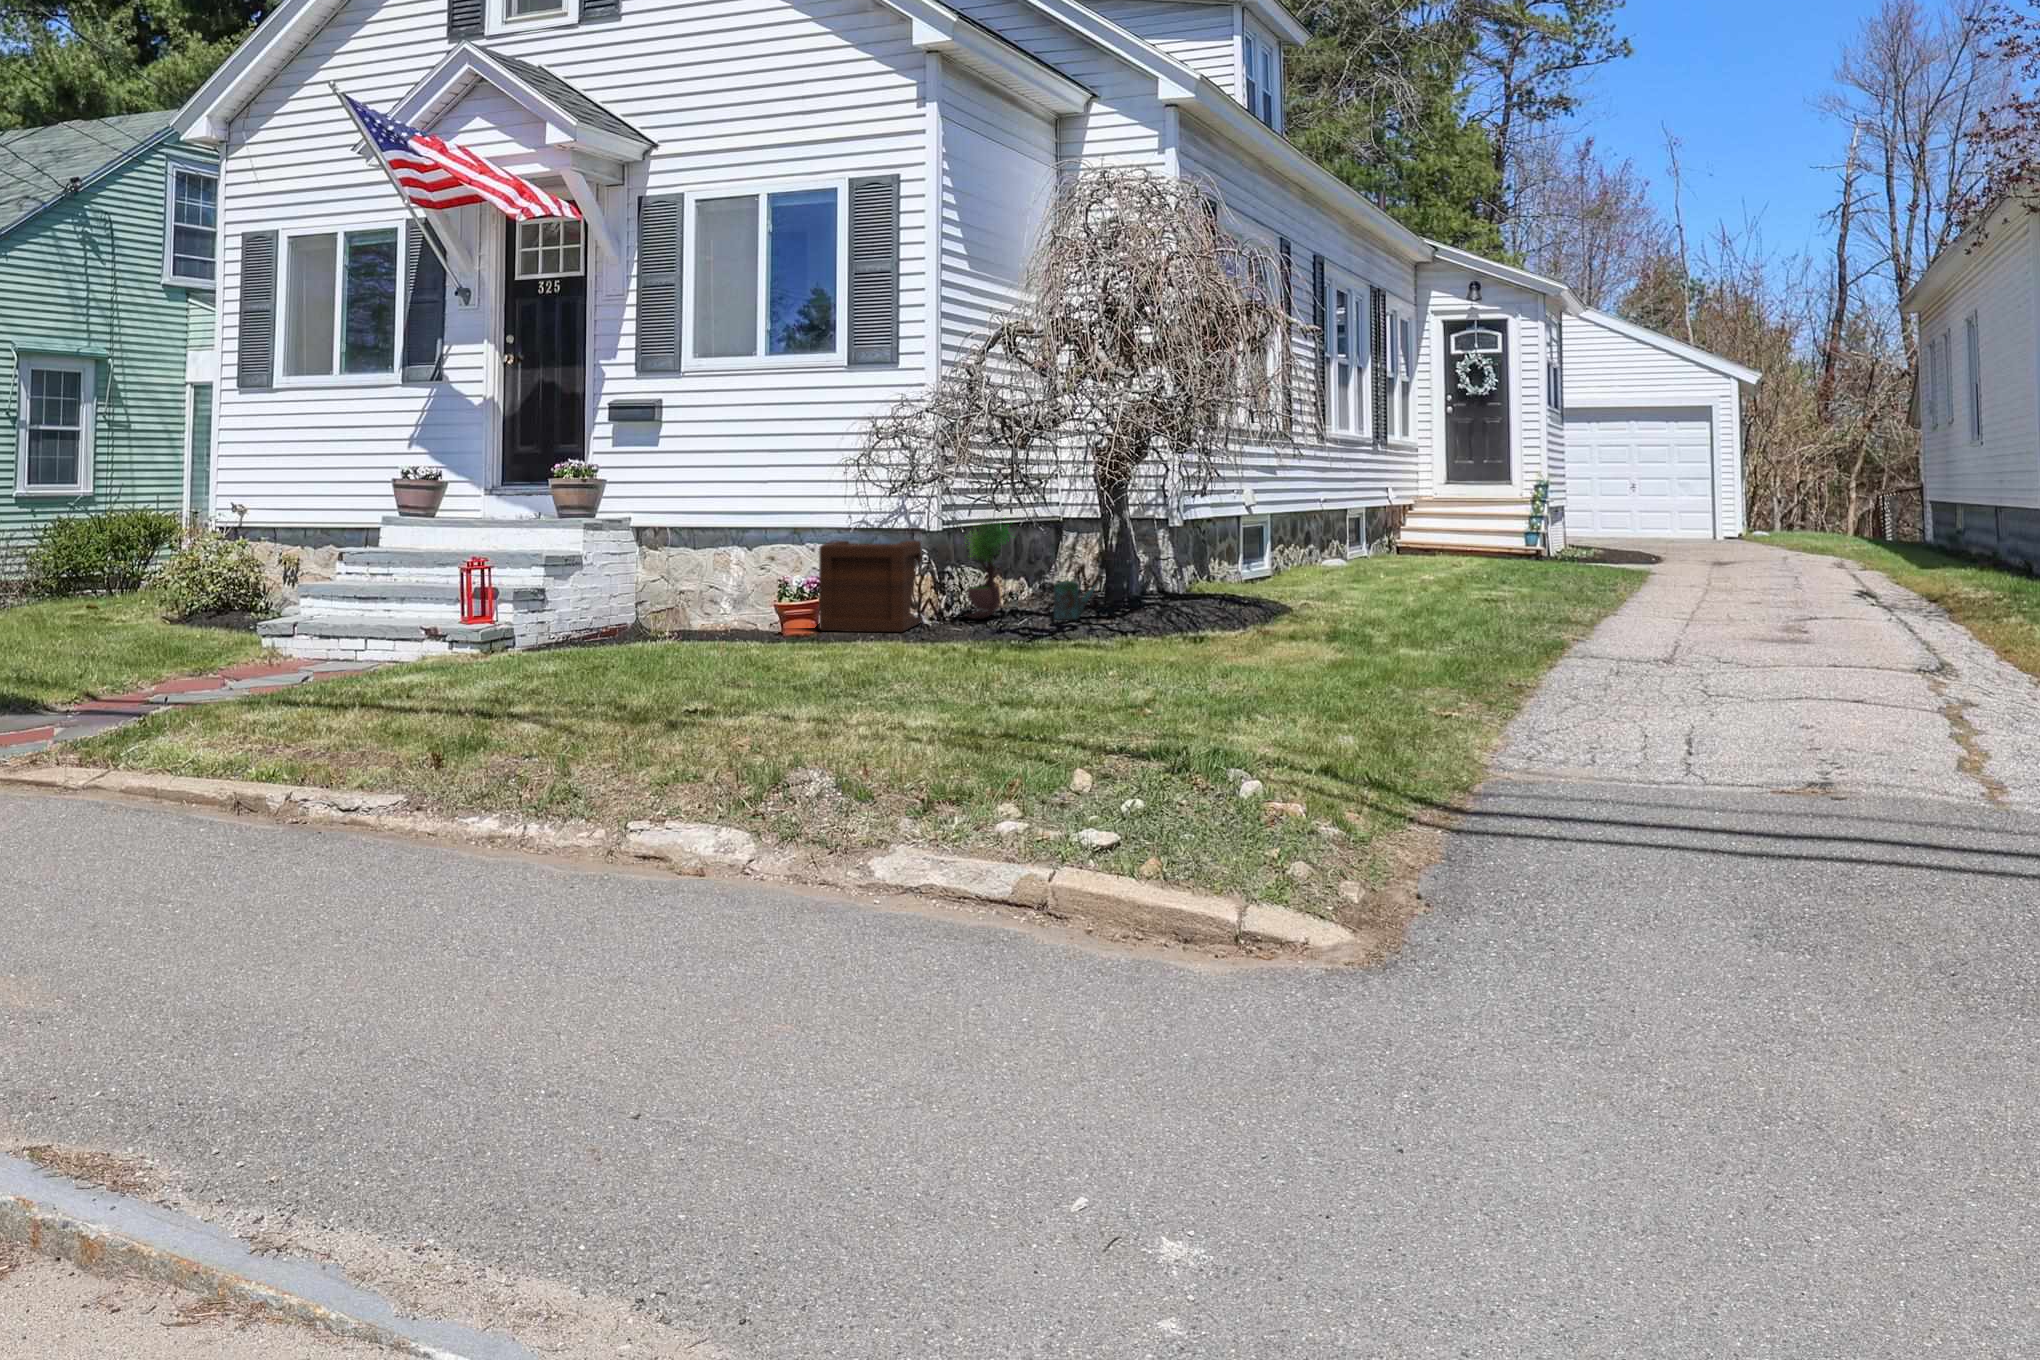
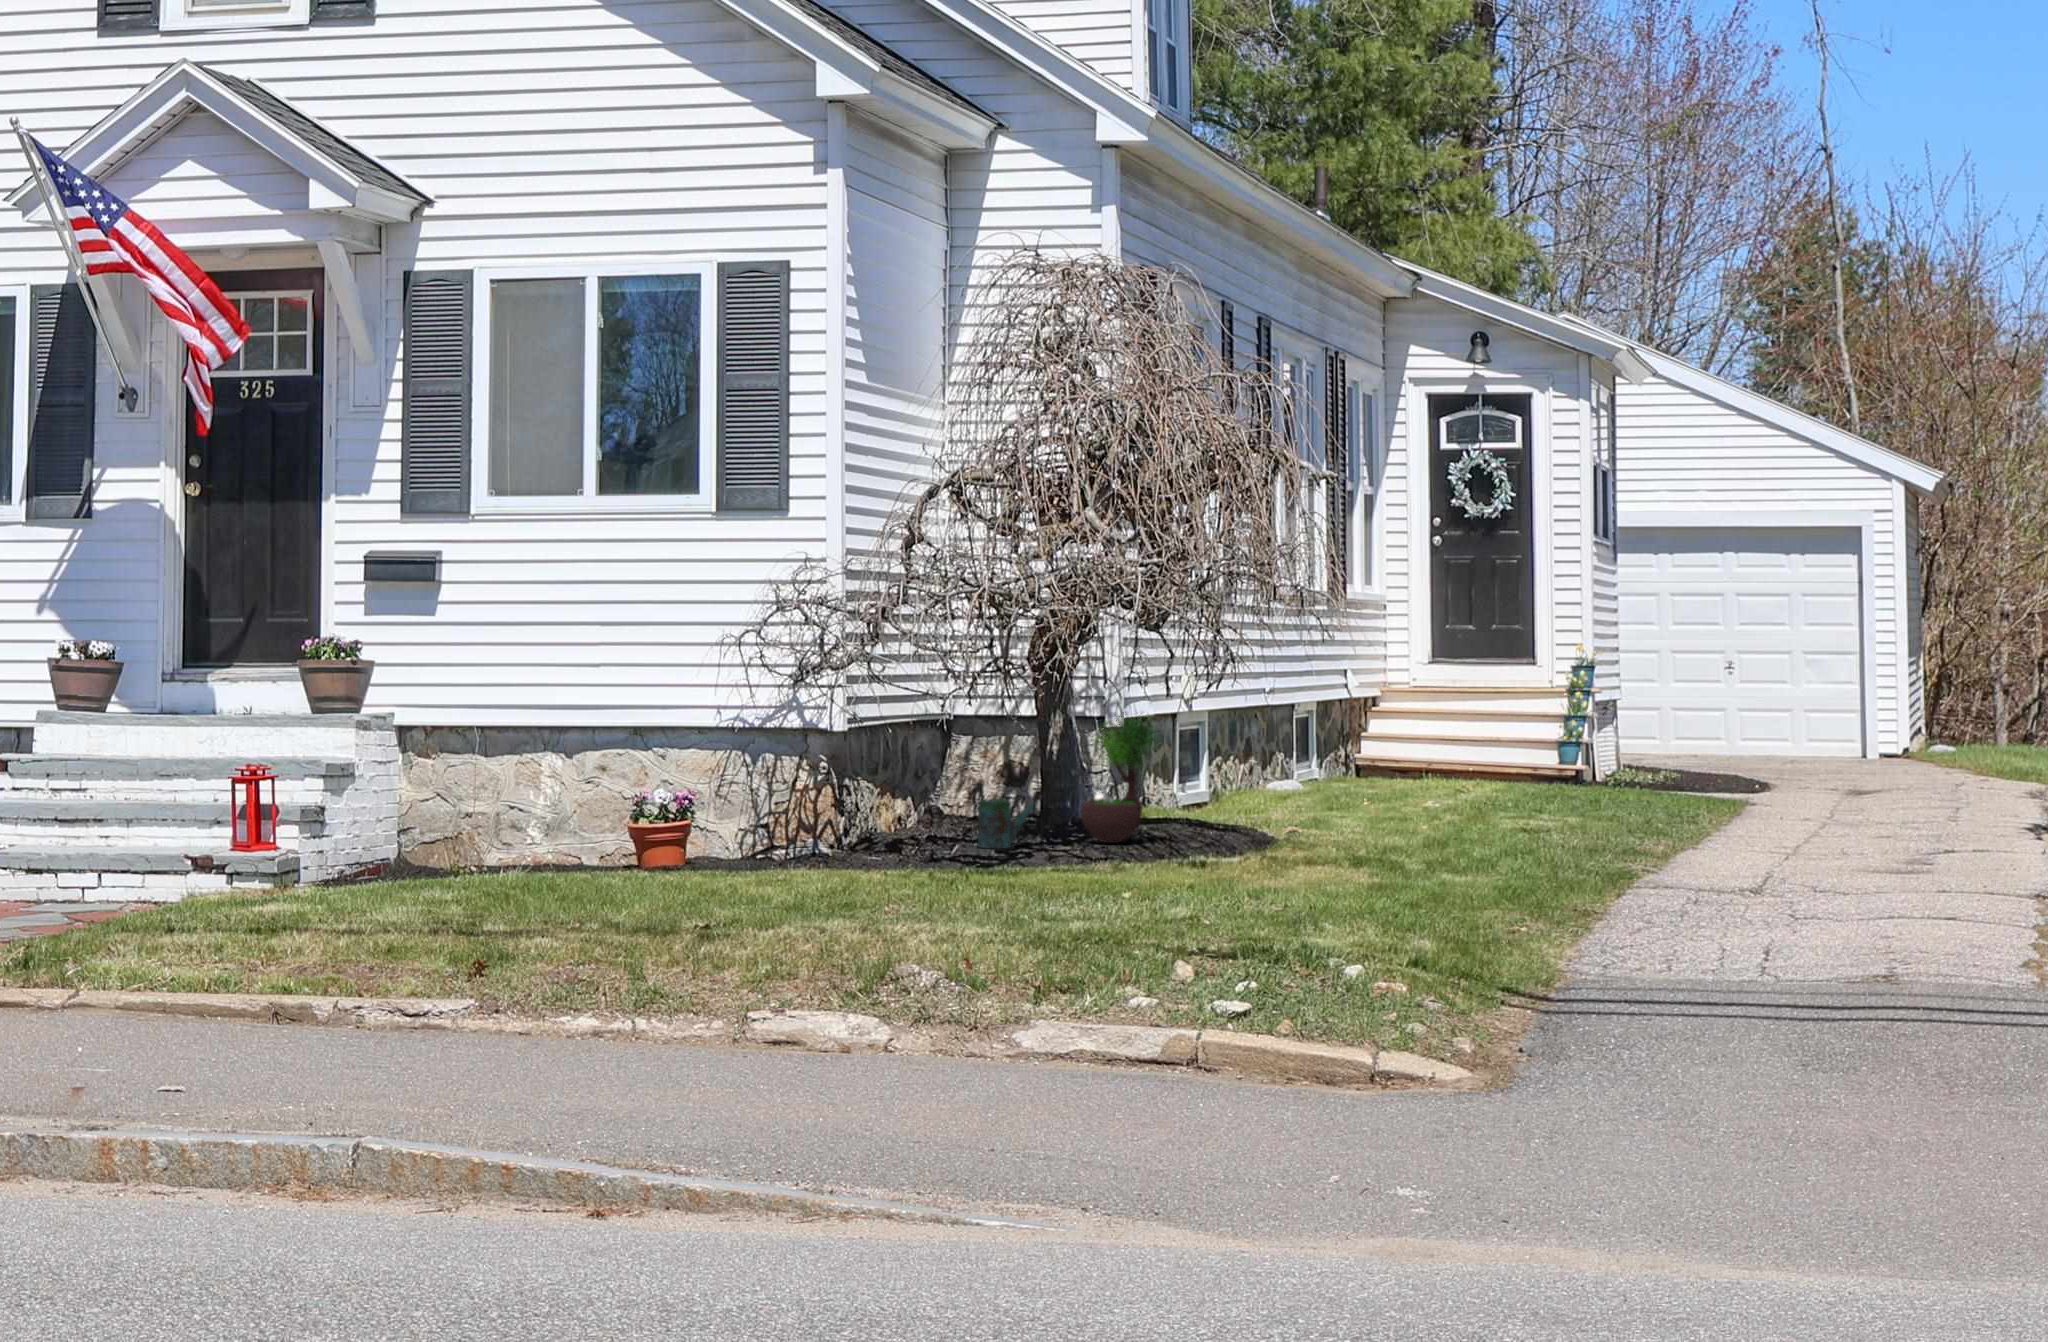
potted tree: present [965,517,1010,619] -> present [1081,712,1161,843]
wooden crate: present [819,541,923,632] -> none [697,745,815,863]

